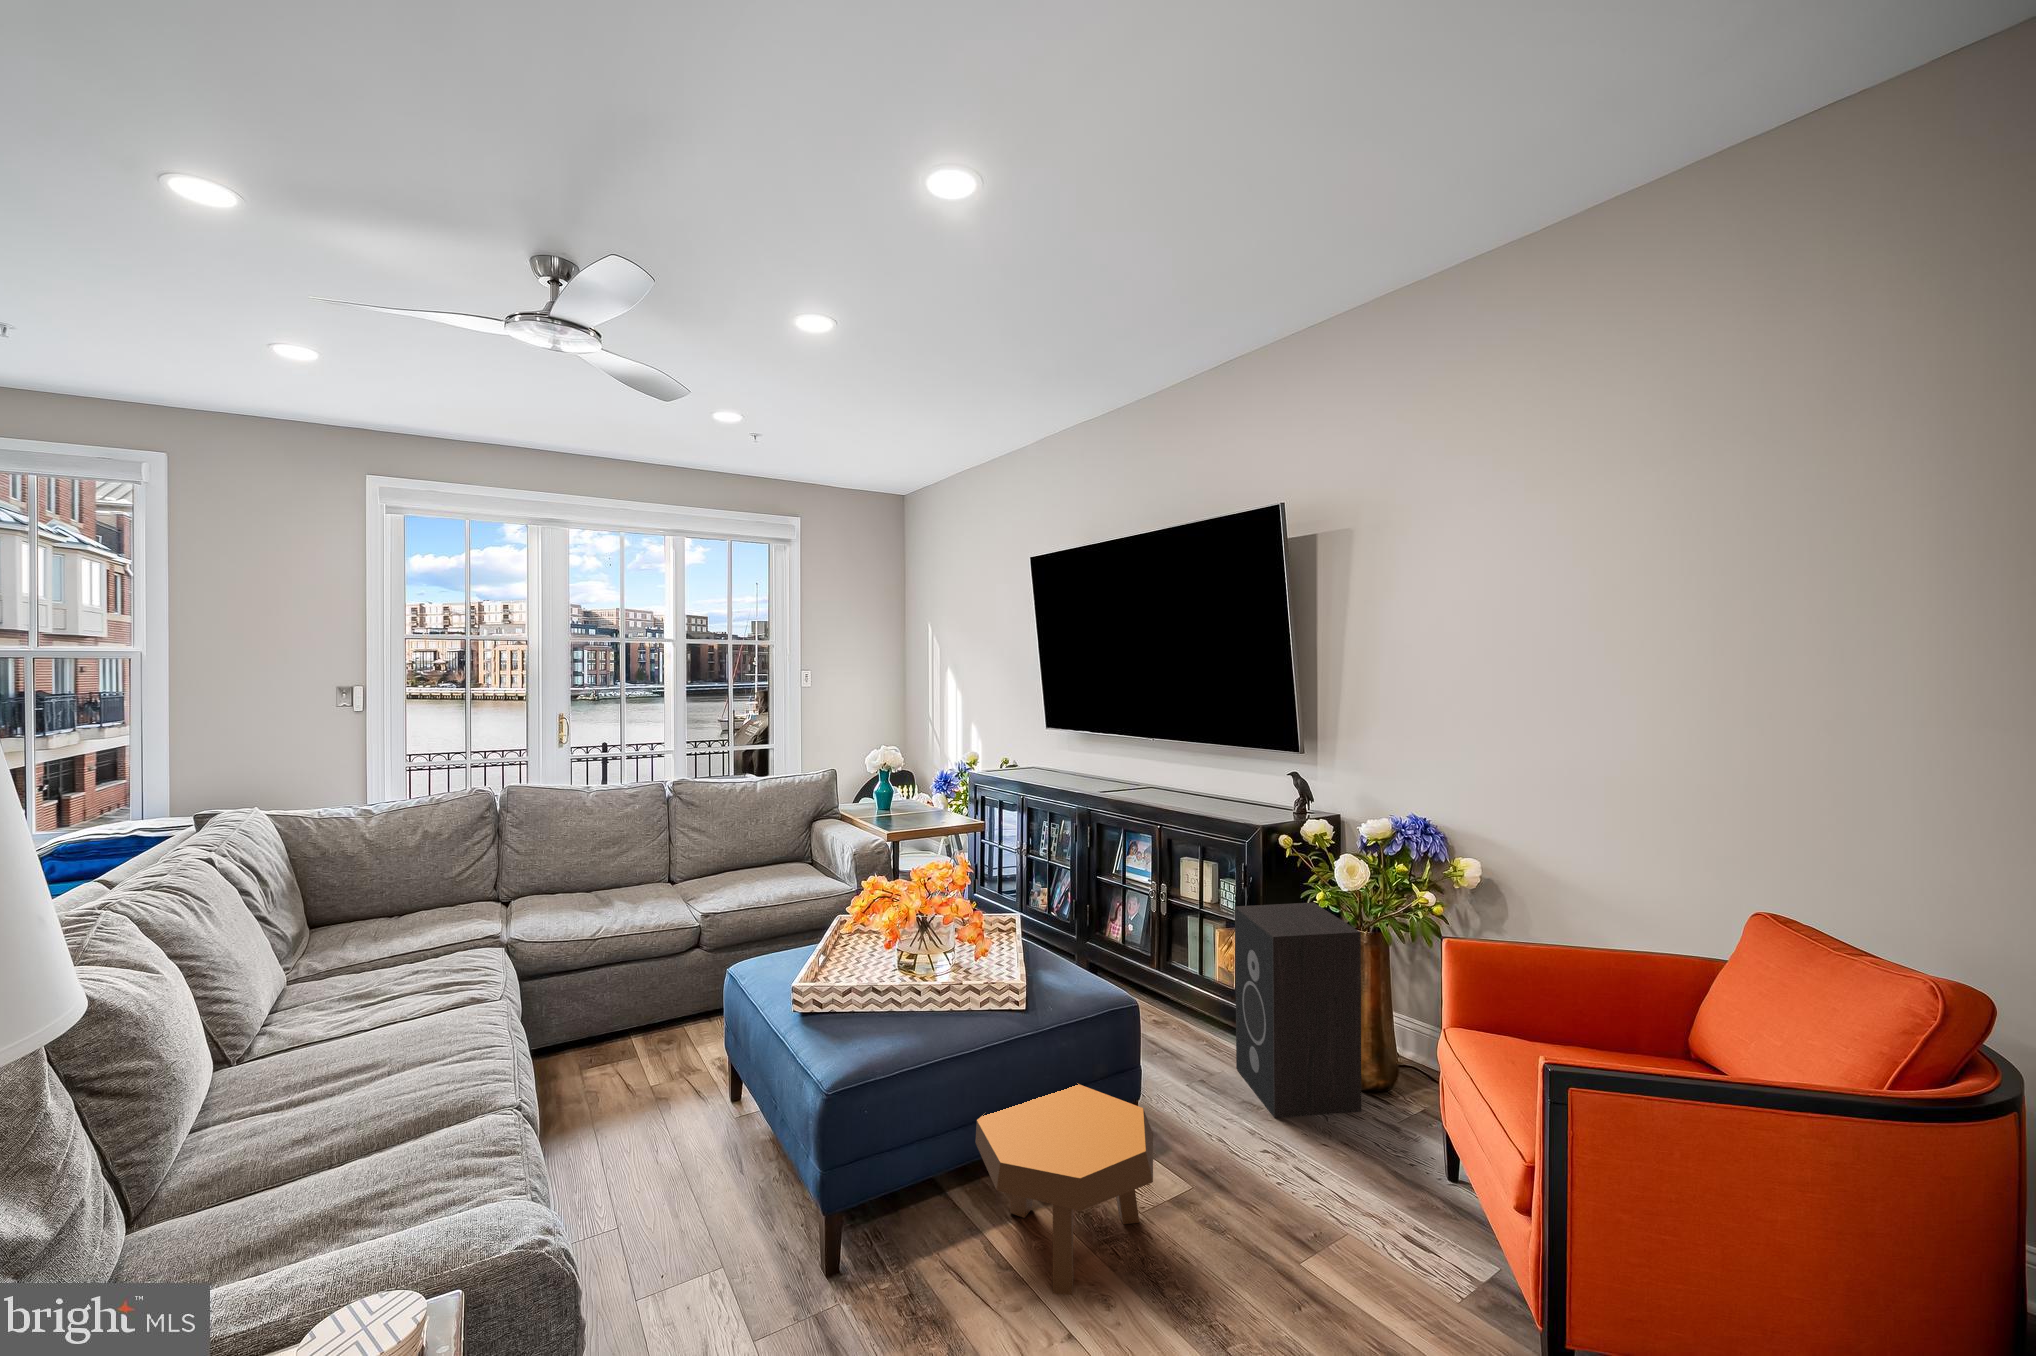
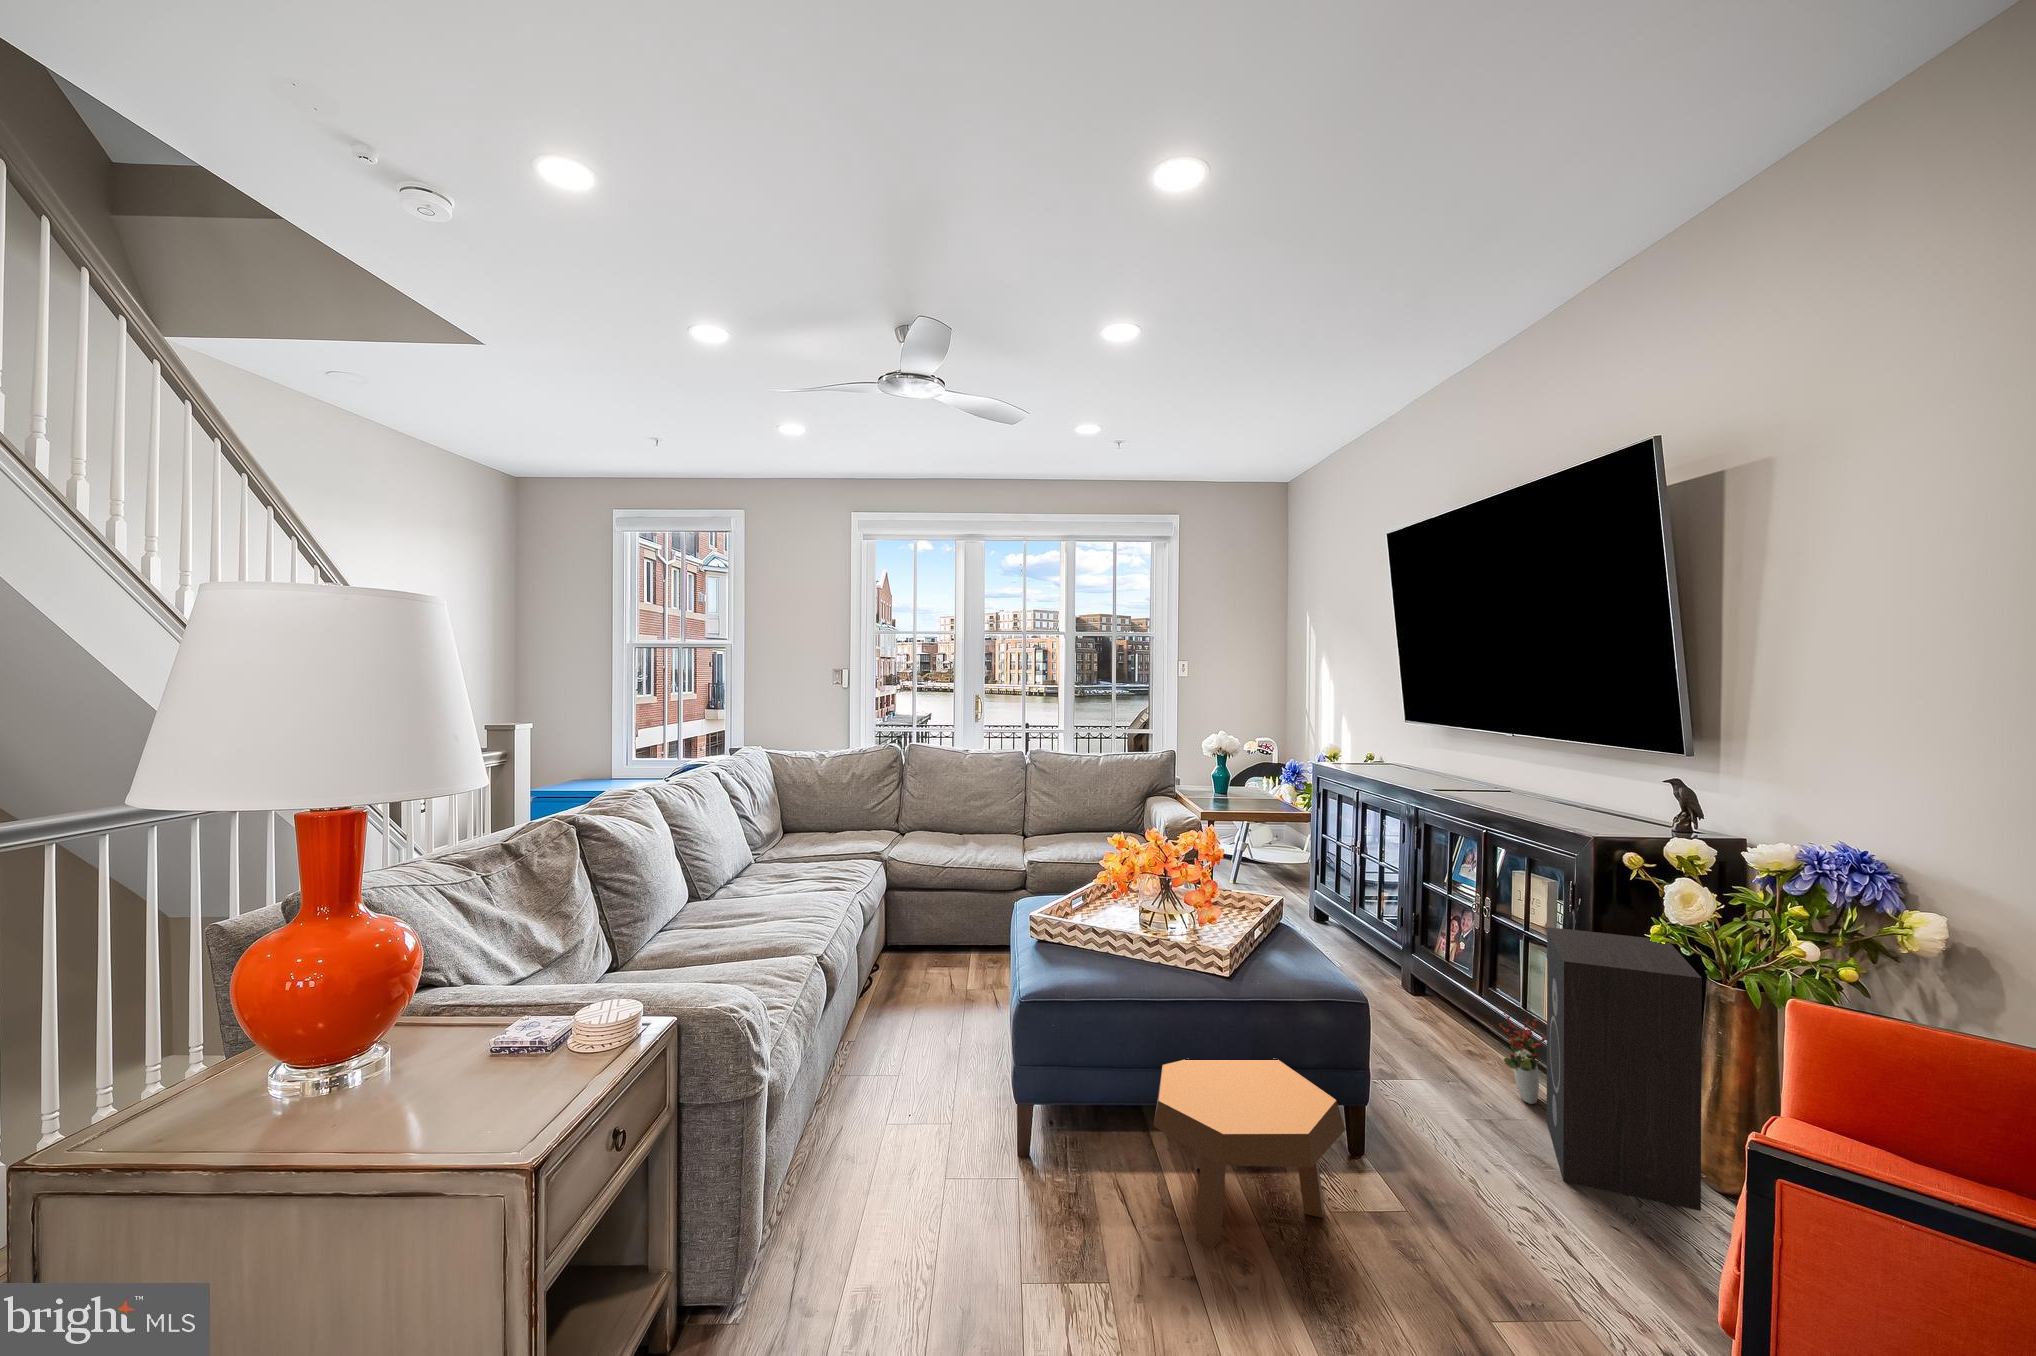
decorative plant: none [1190,983,1225,1056] -> present [1499,1013,1546,1104]

